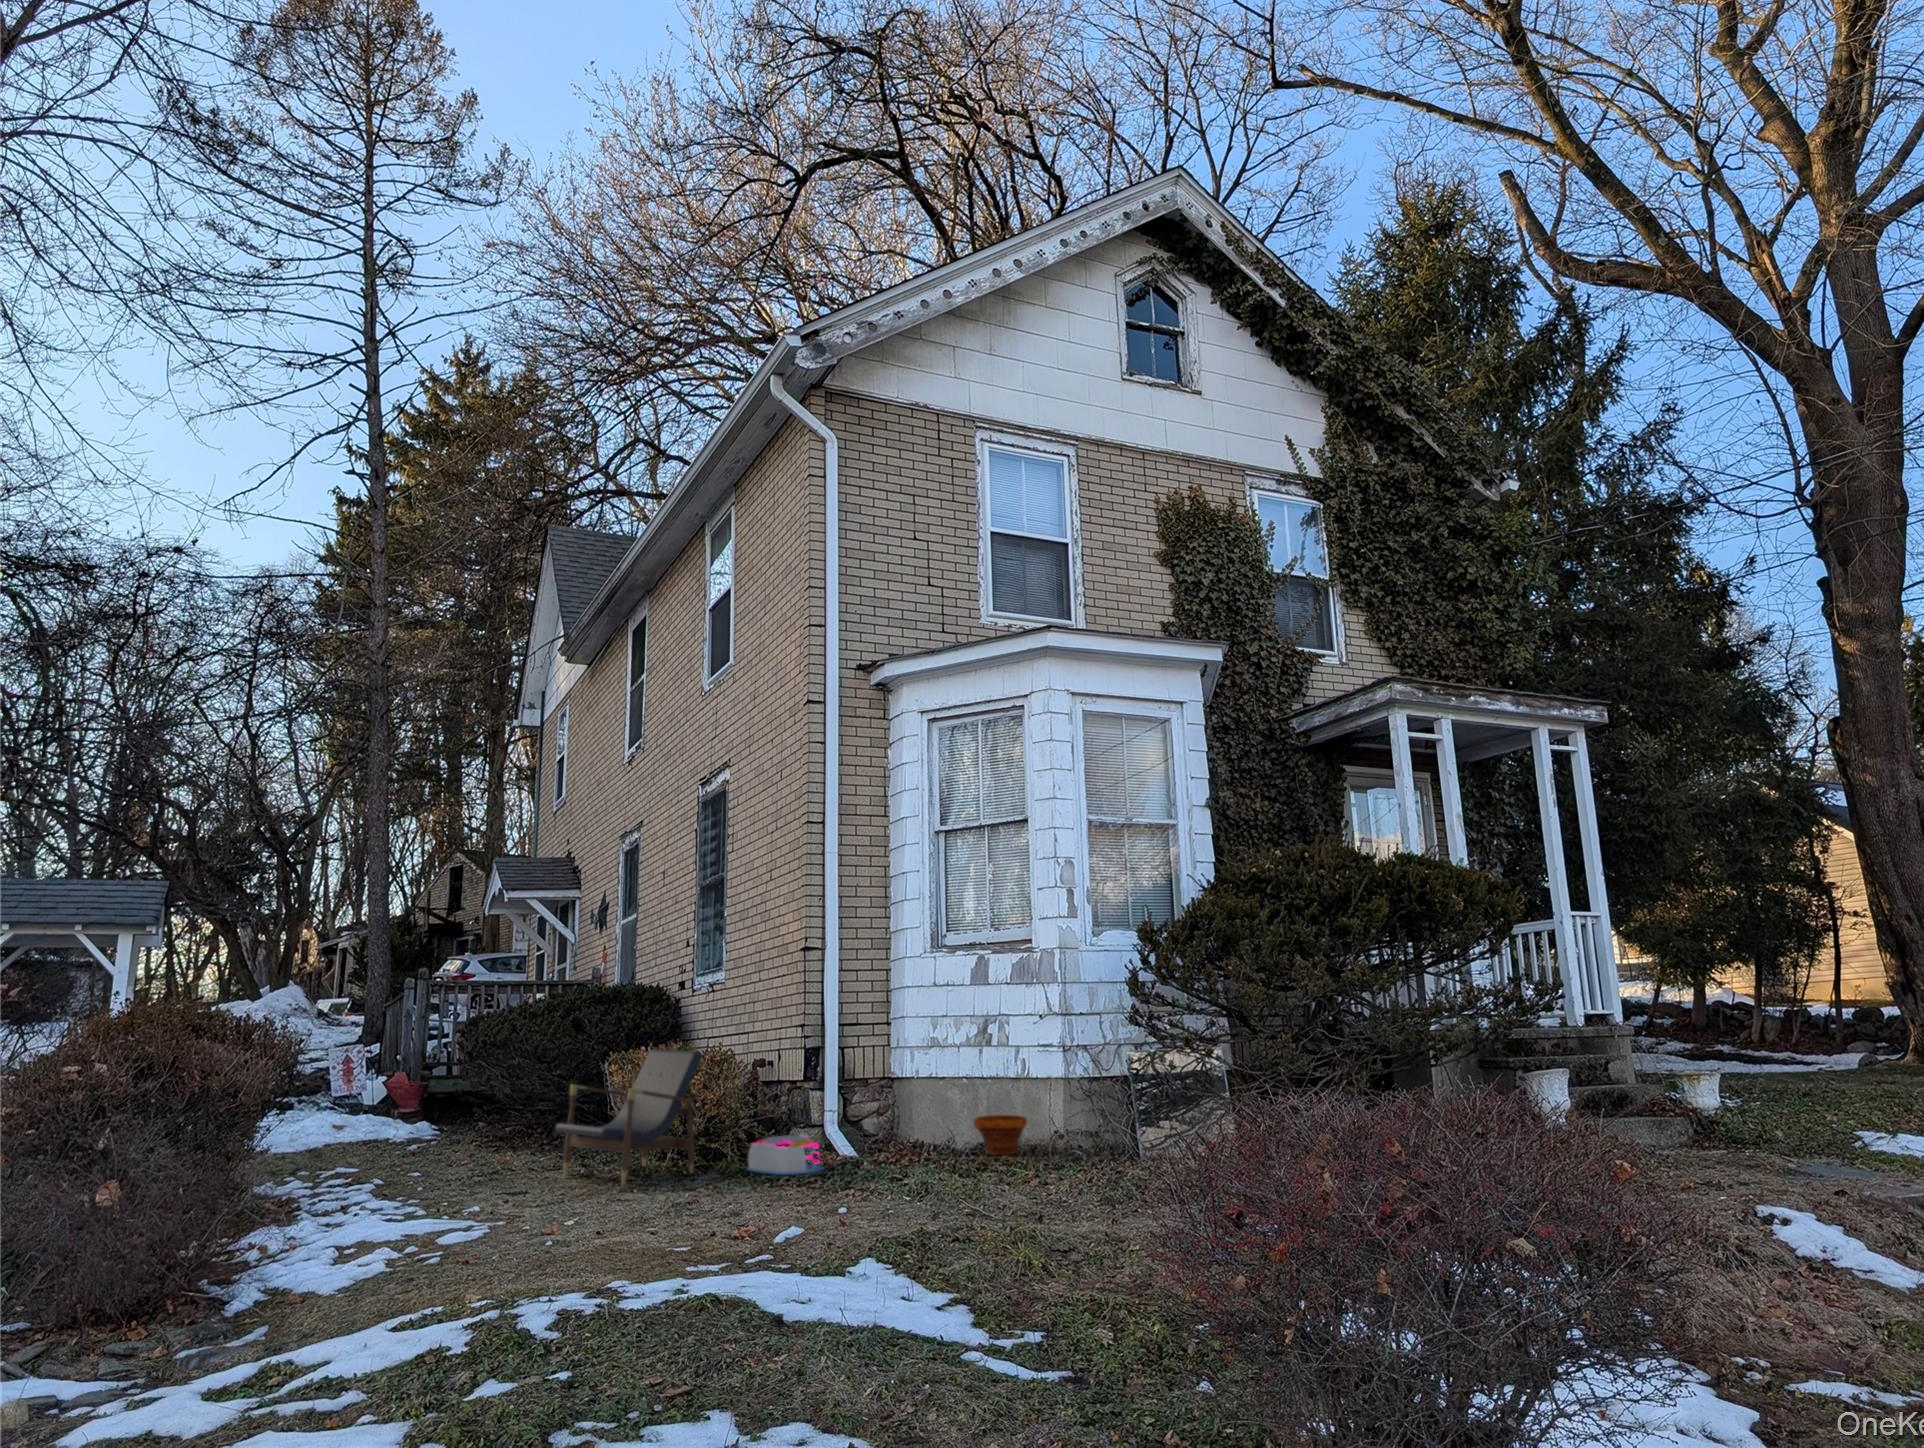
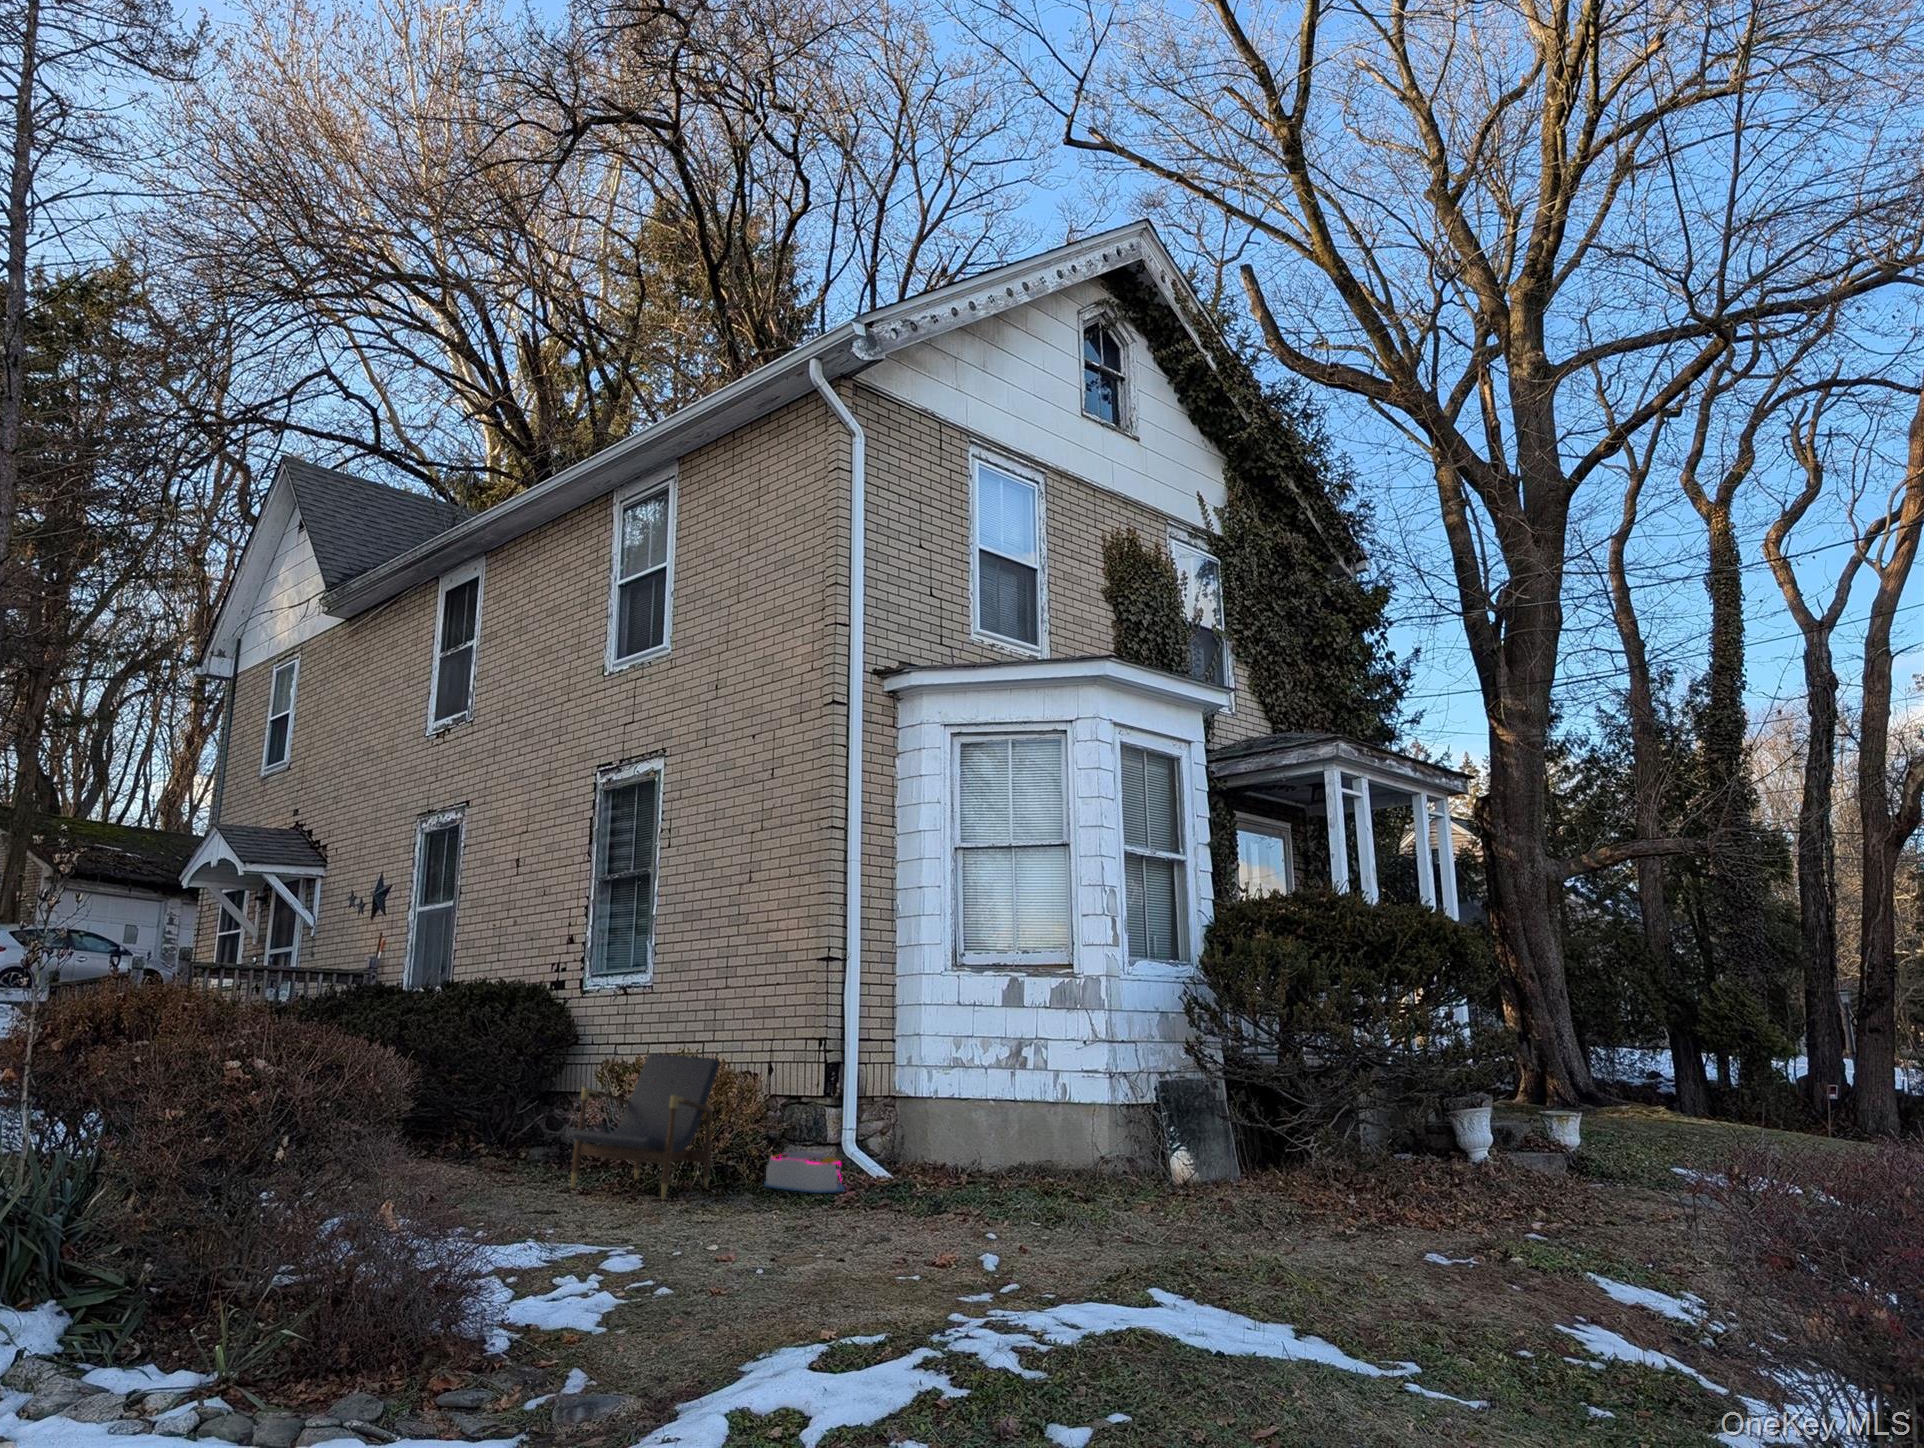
planter: present [974,1114,1027,1155] -> none [1025,1138,1079,1179]

